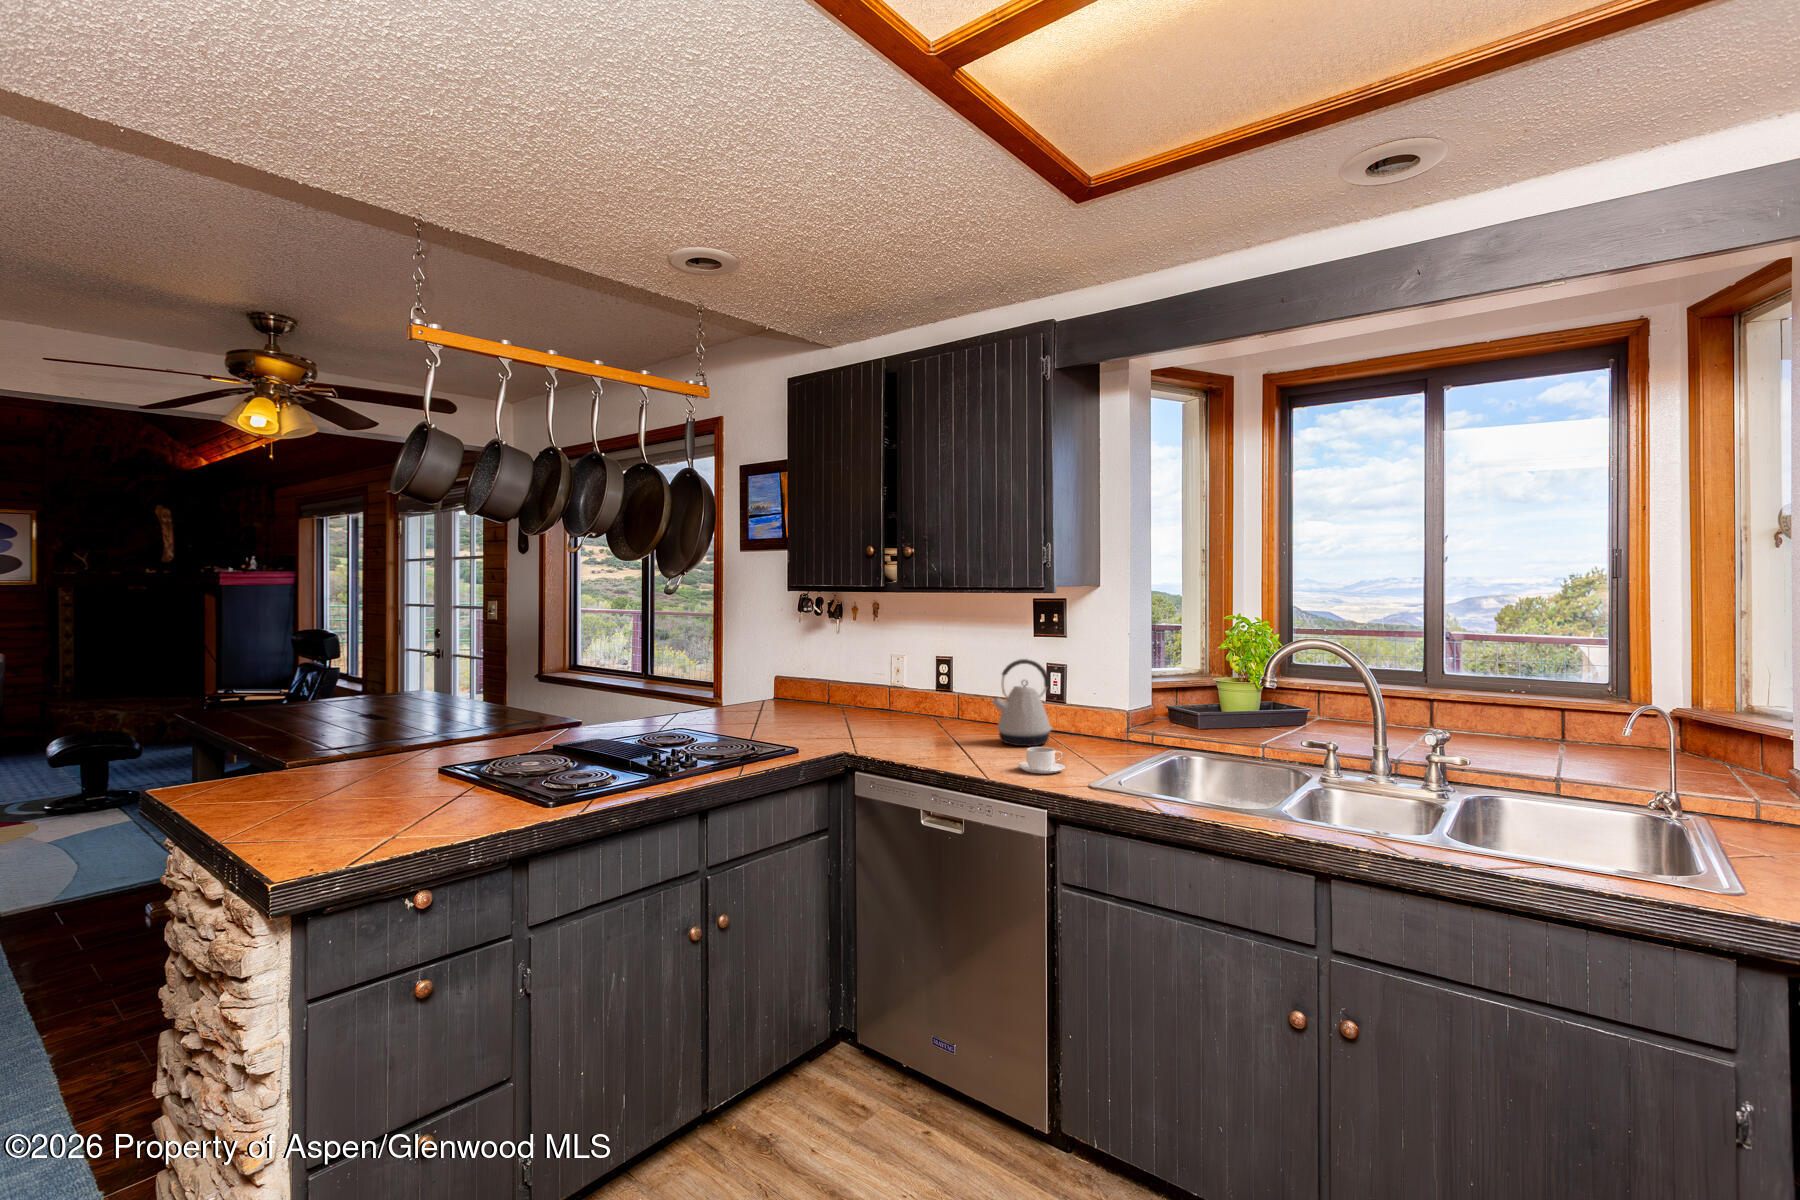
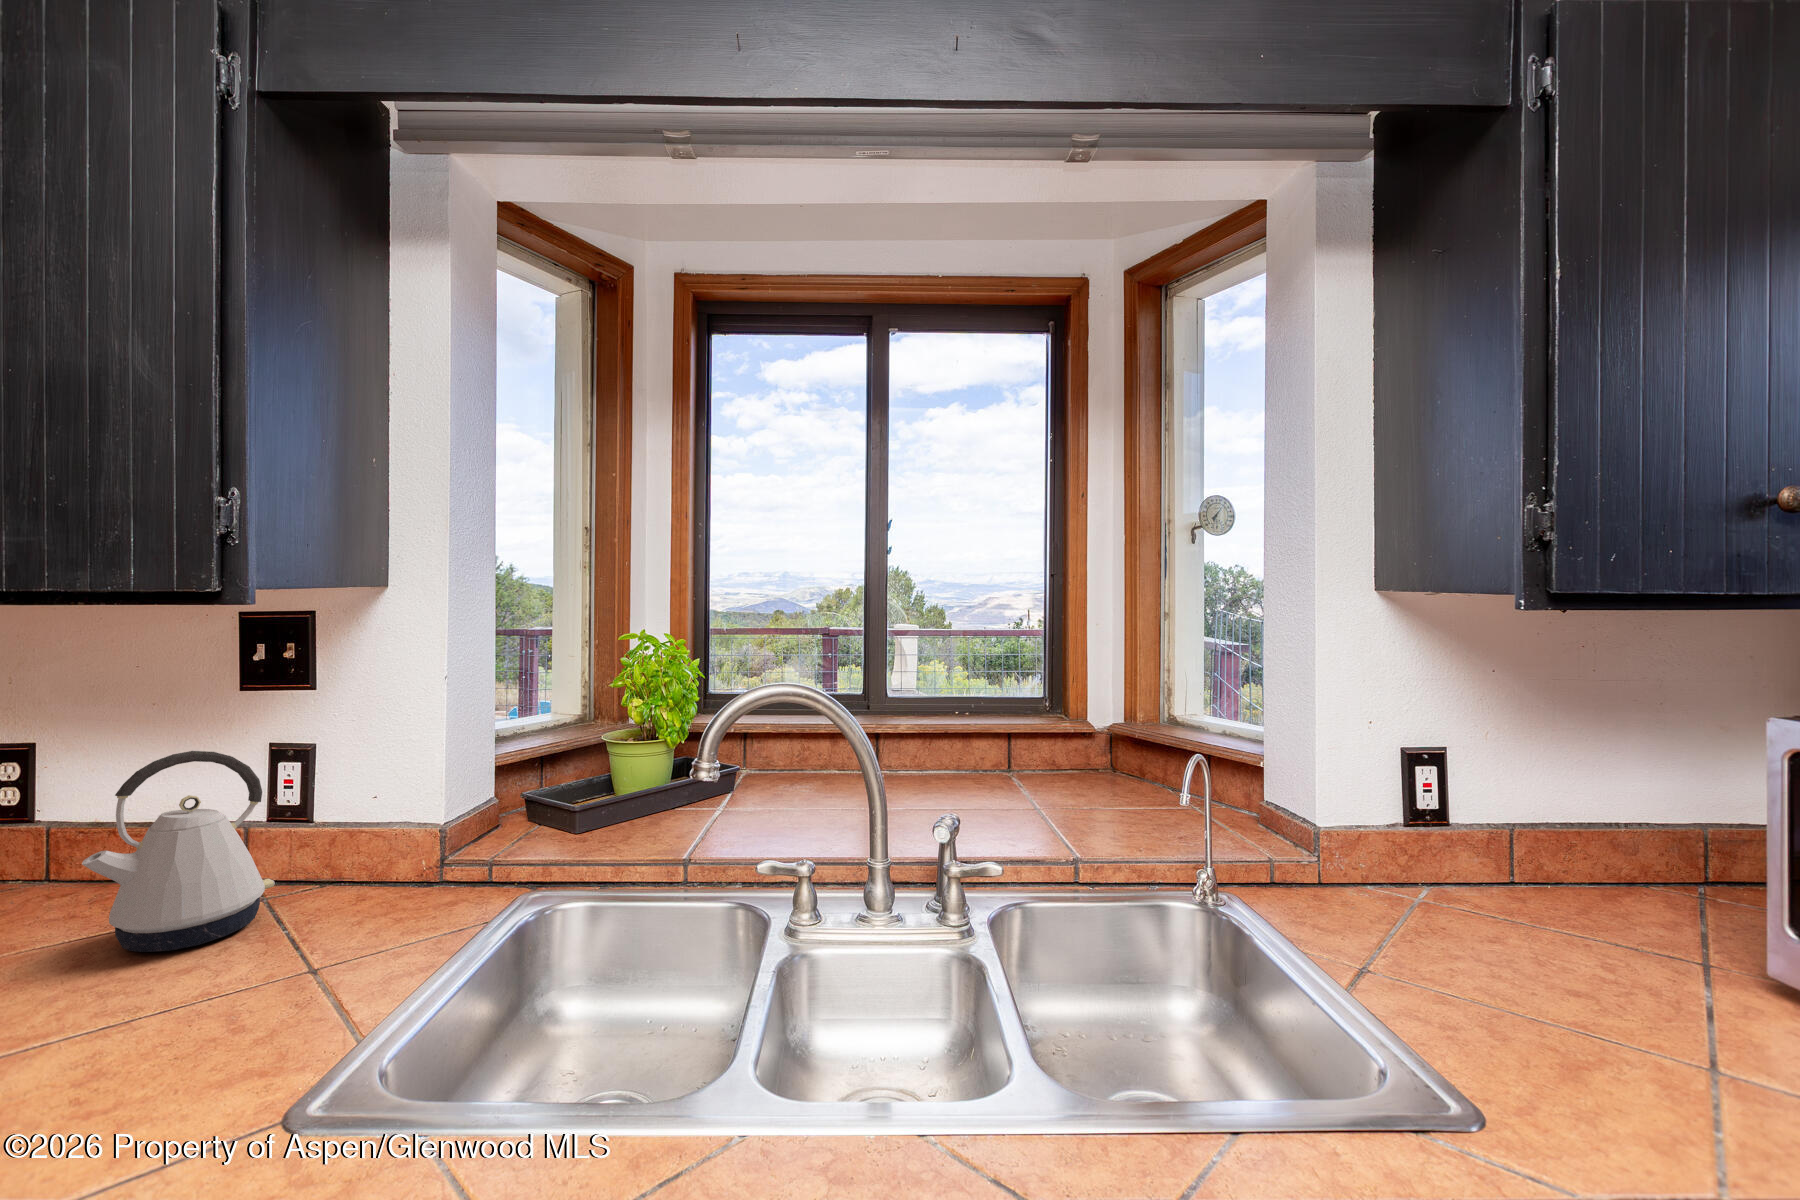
coffee cup: present [1018,747,1065,774] -> none [81,999,247,1099]

